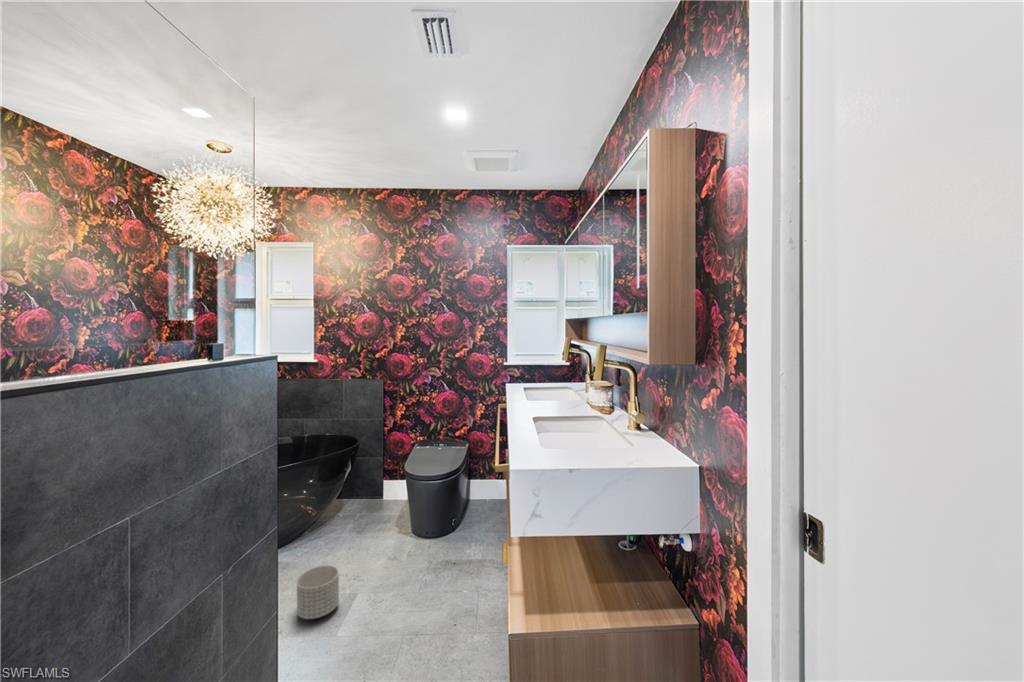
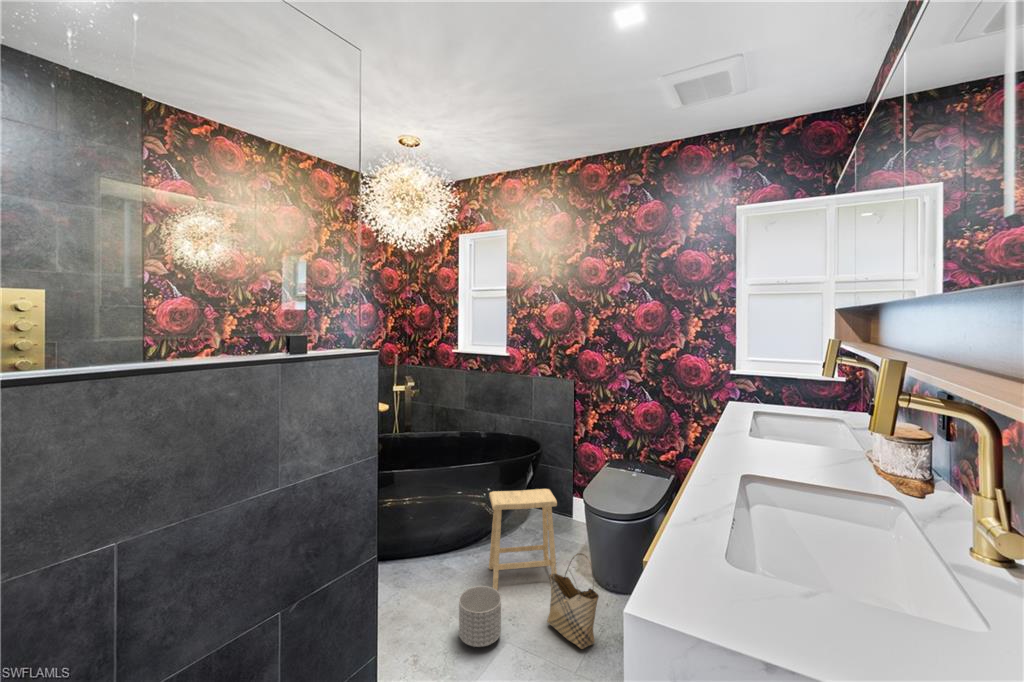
footstool: none [313,474,382,573] -> present [489,489,557,590]
woven basket: none [378,516,422,589] -> present [547,553,599,649]

